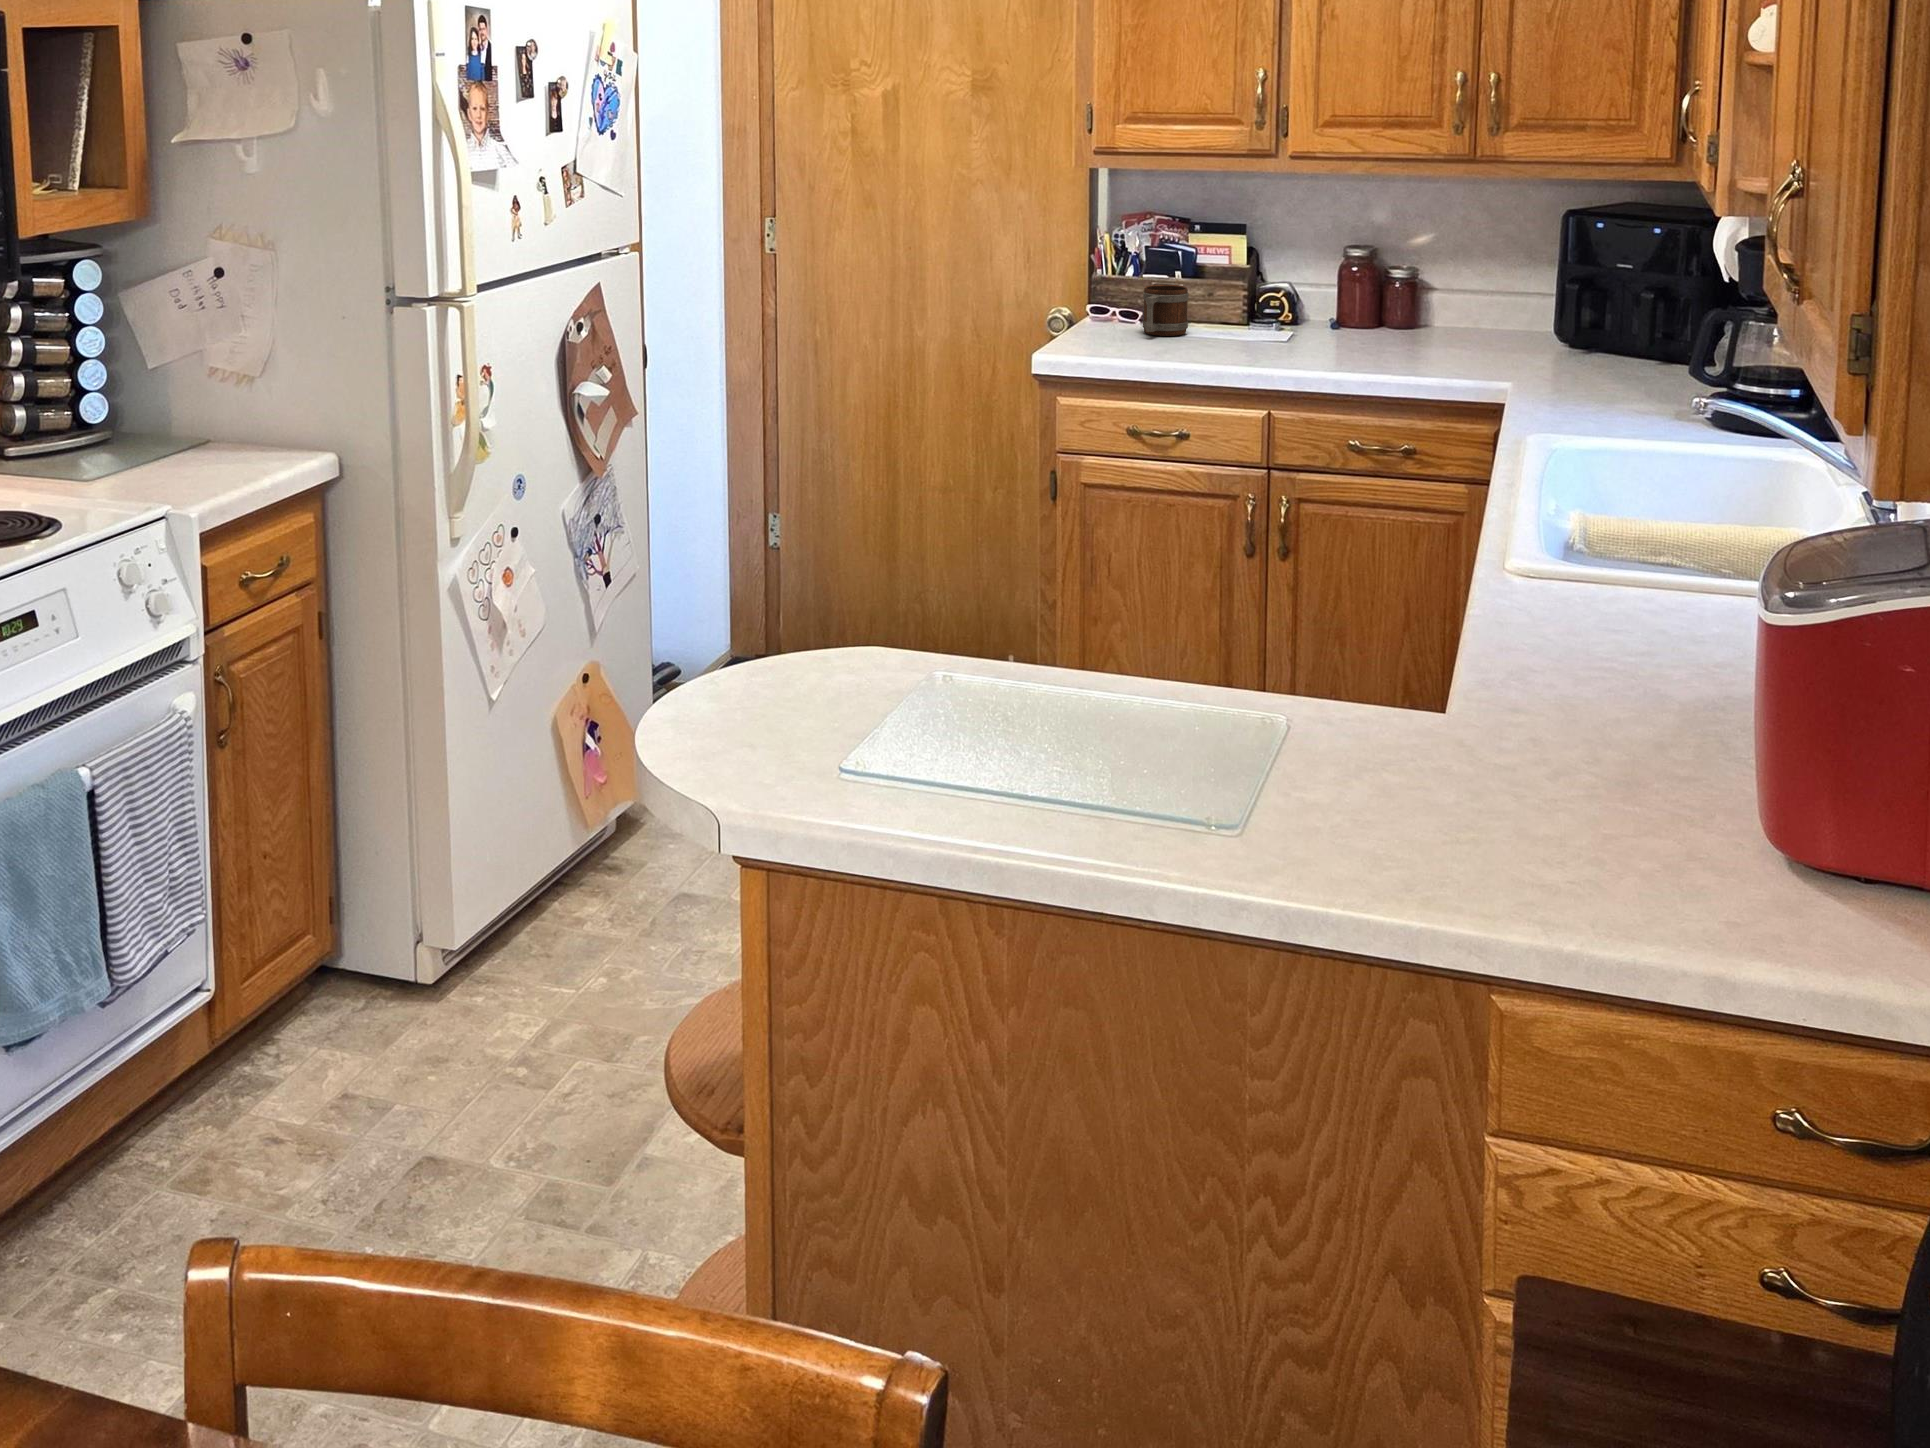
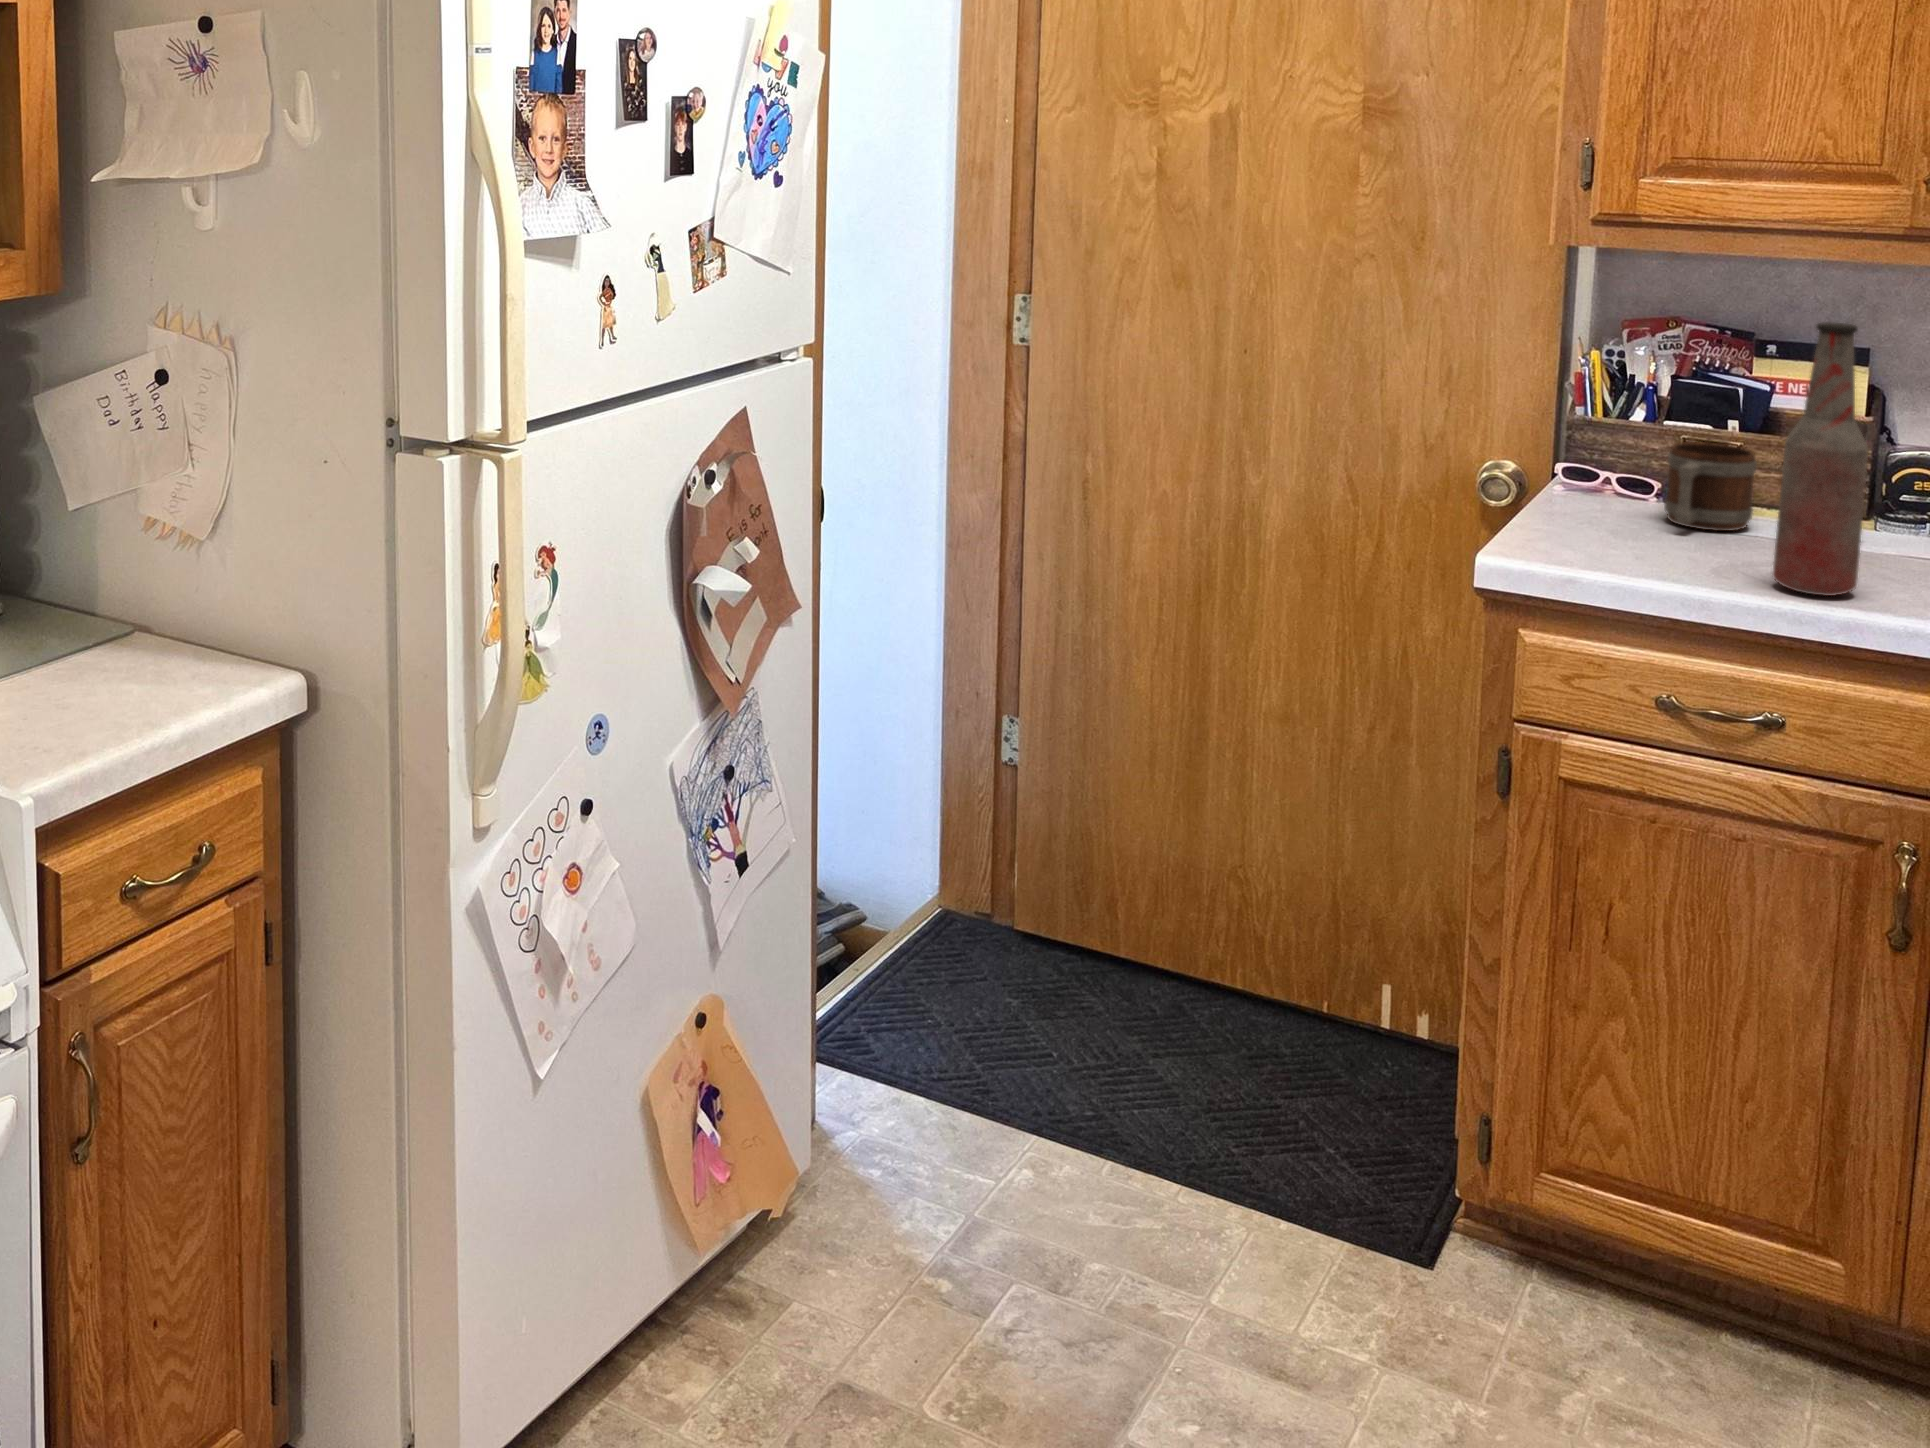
bottle: none [1186,204,1229,361] -> present [1773,322,1868,596]

